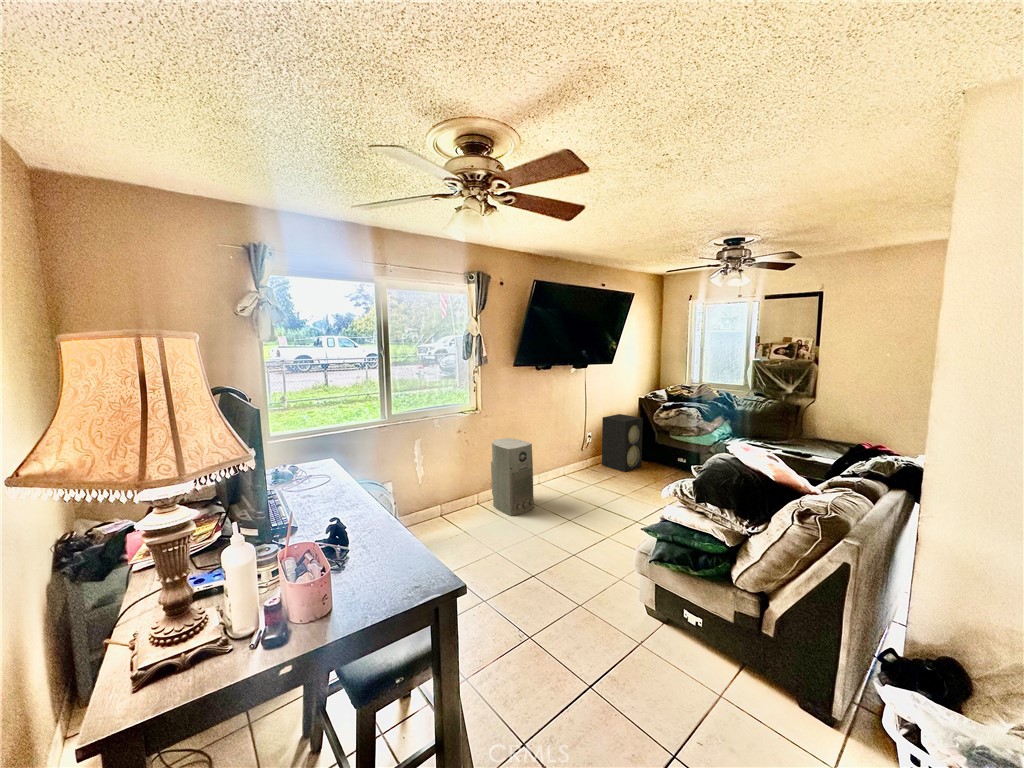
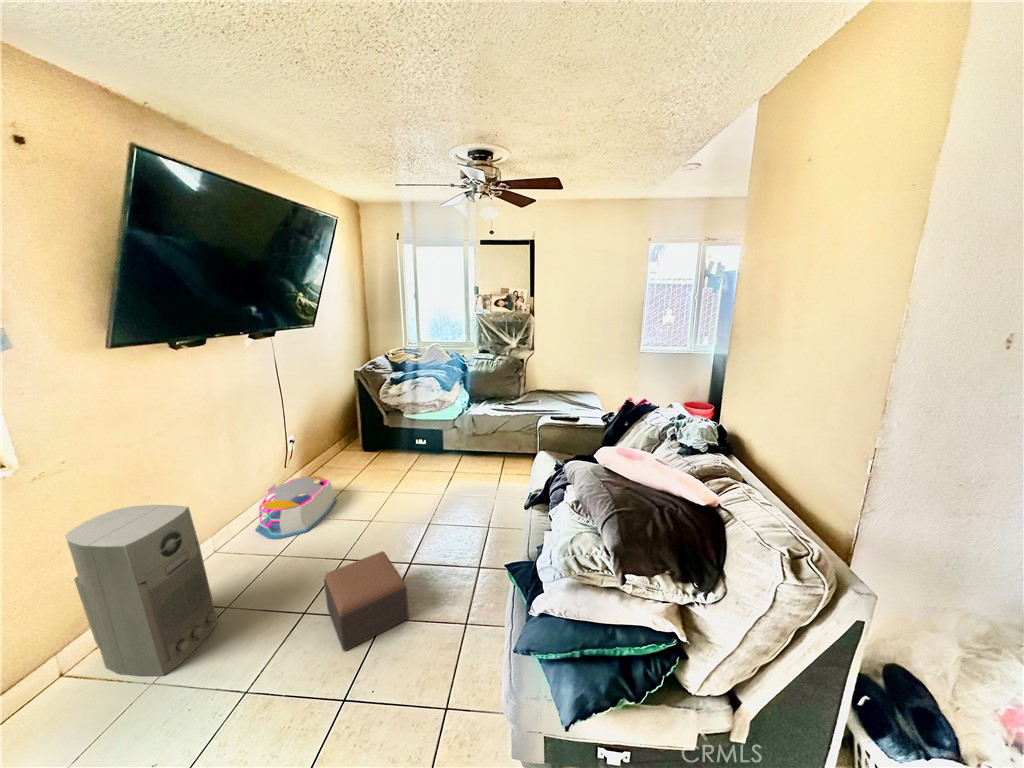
speaker: present [602,414,643,472] -> none [307,398,372,478]
storage bin: none [560,458,608,489] -> present [256,476,336,539]
footstool: none [582,499,622,542] -> present [324,551,409,651]

